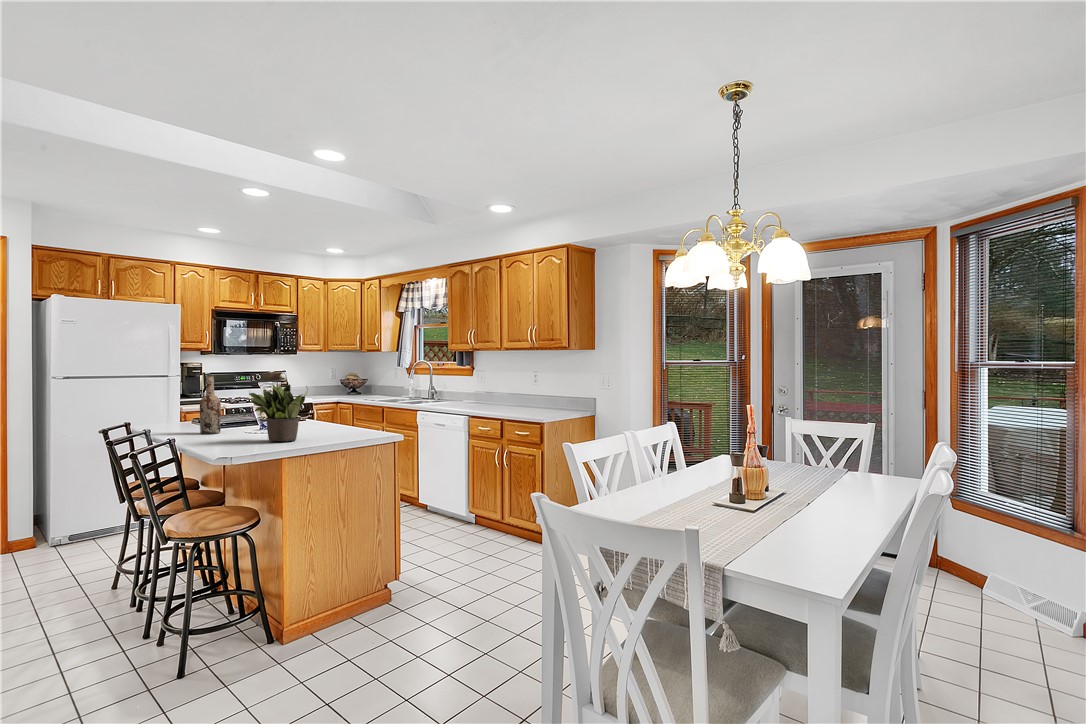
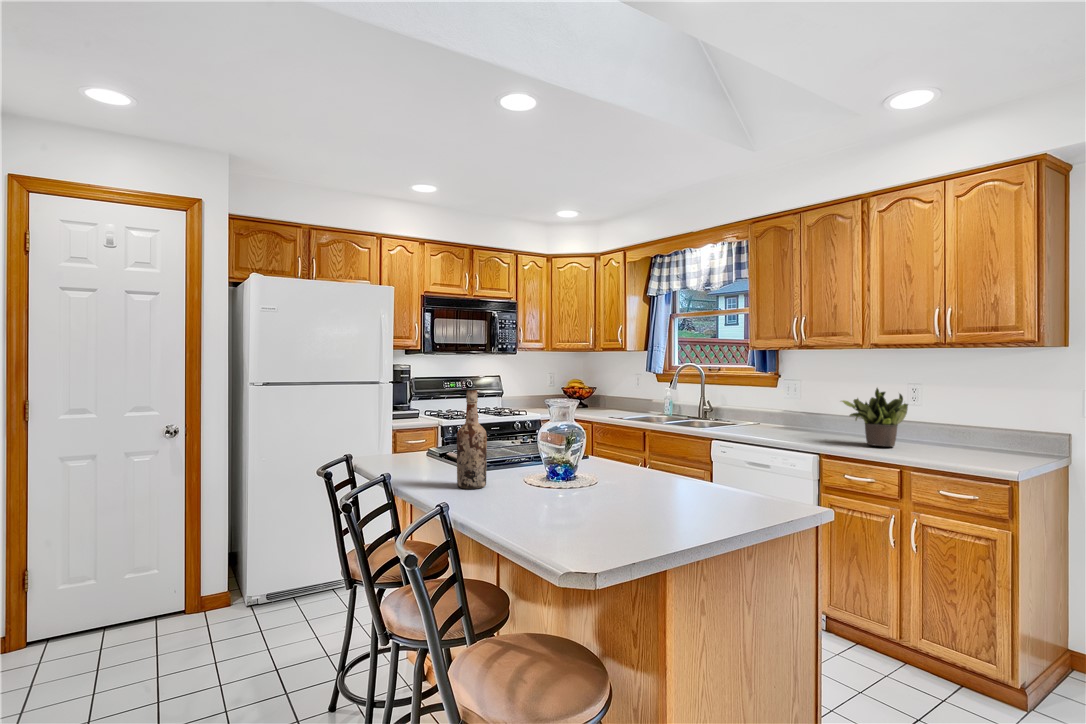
potted plant: present [249,382,308,441] -> present [842,388,908,447]

